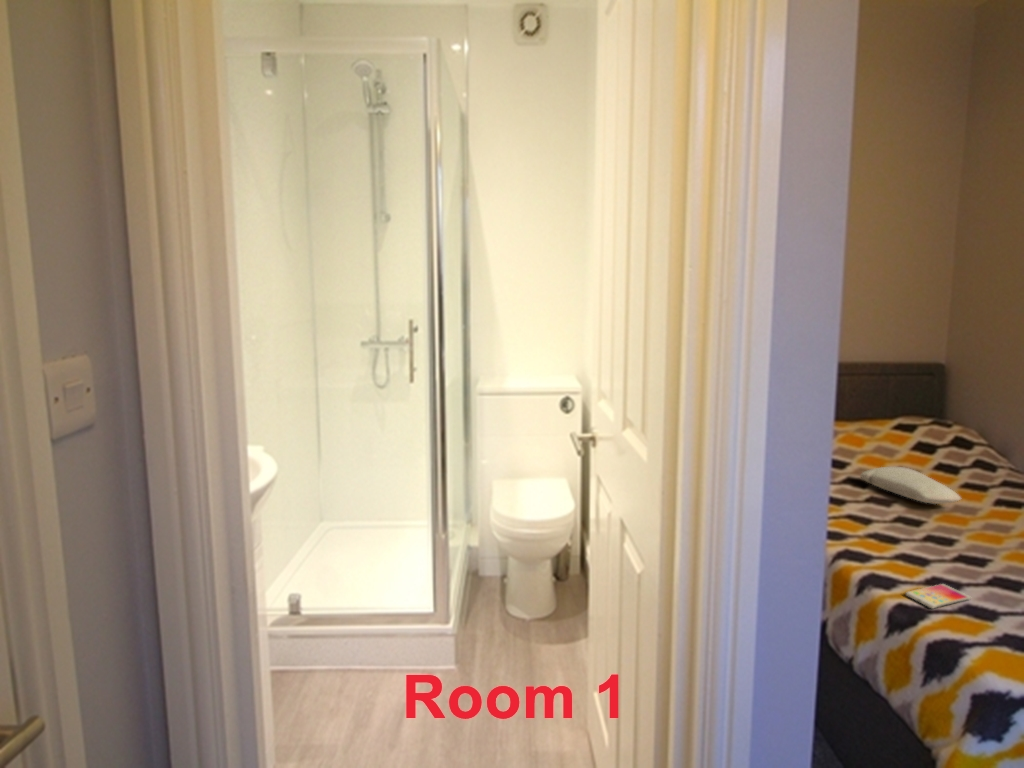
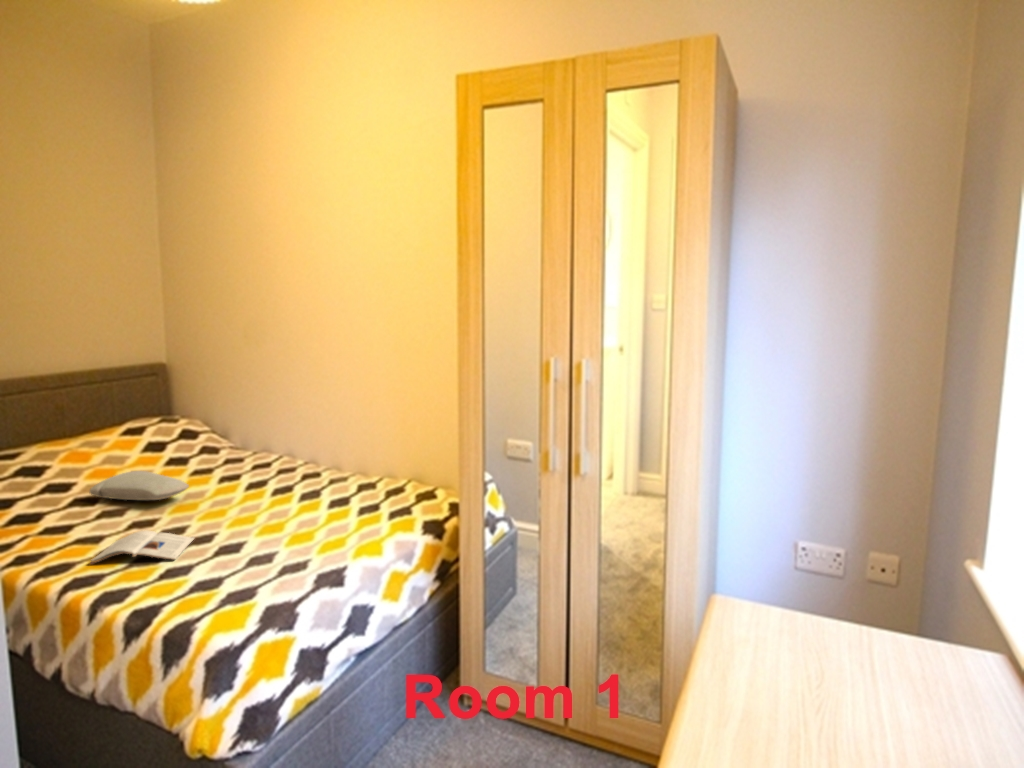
magazine: none [860,528,965,571] -> present [91,530,194,564]
smartphone: present [906,584,971,608] -> none [139,572,200,600]

